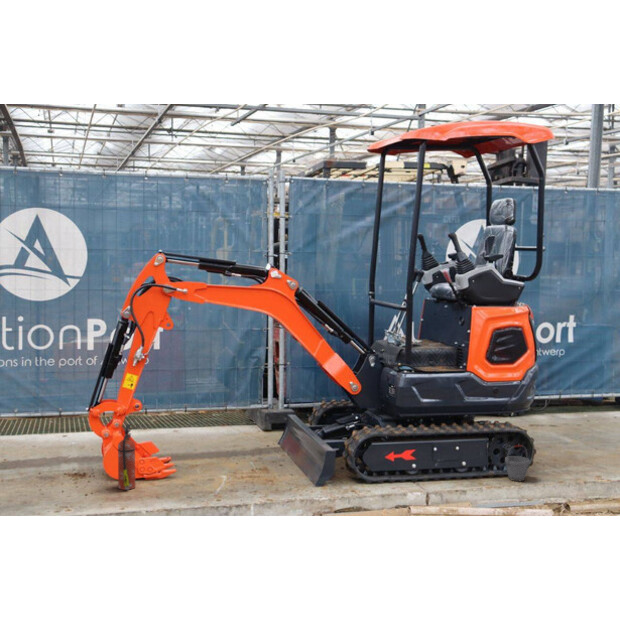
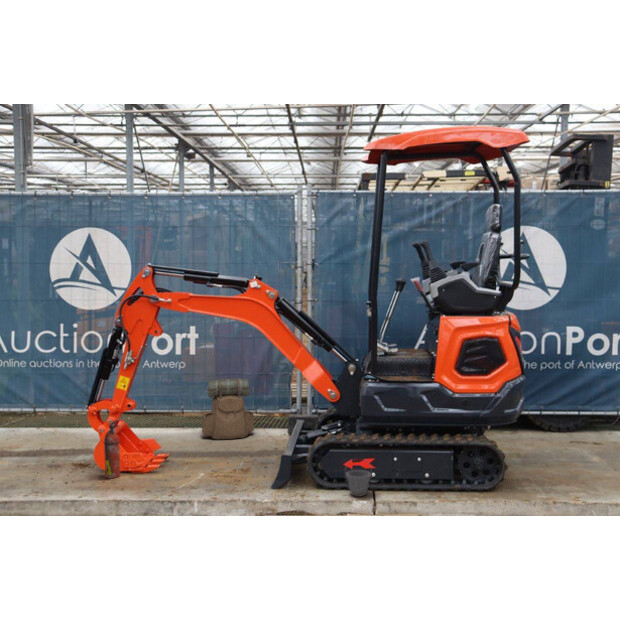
backpack: none [182,375,236,441] -> present [202,378,254,439]
bucket: present [505,445,530,481] -> present [345,459,372,497]

